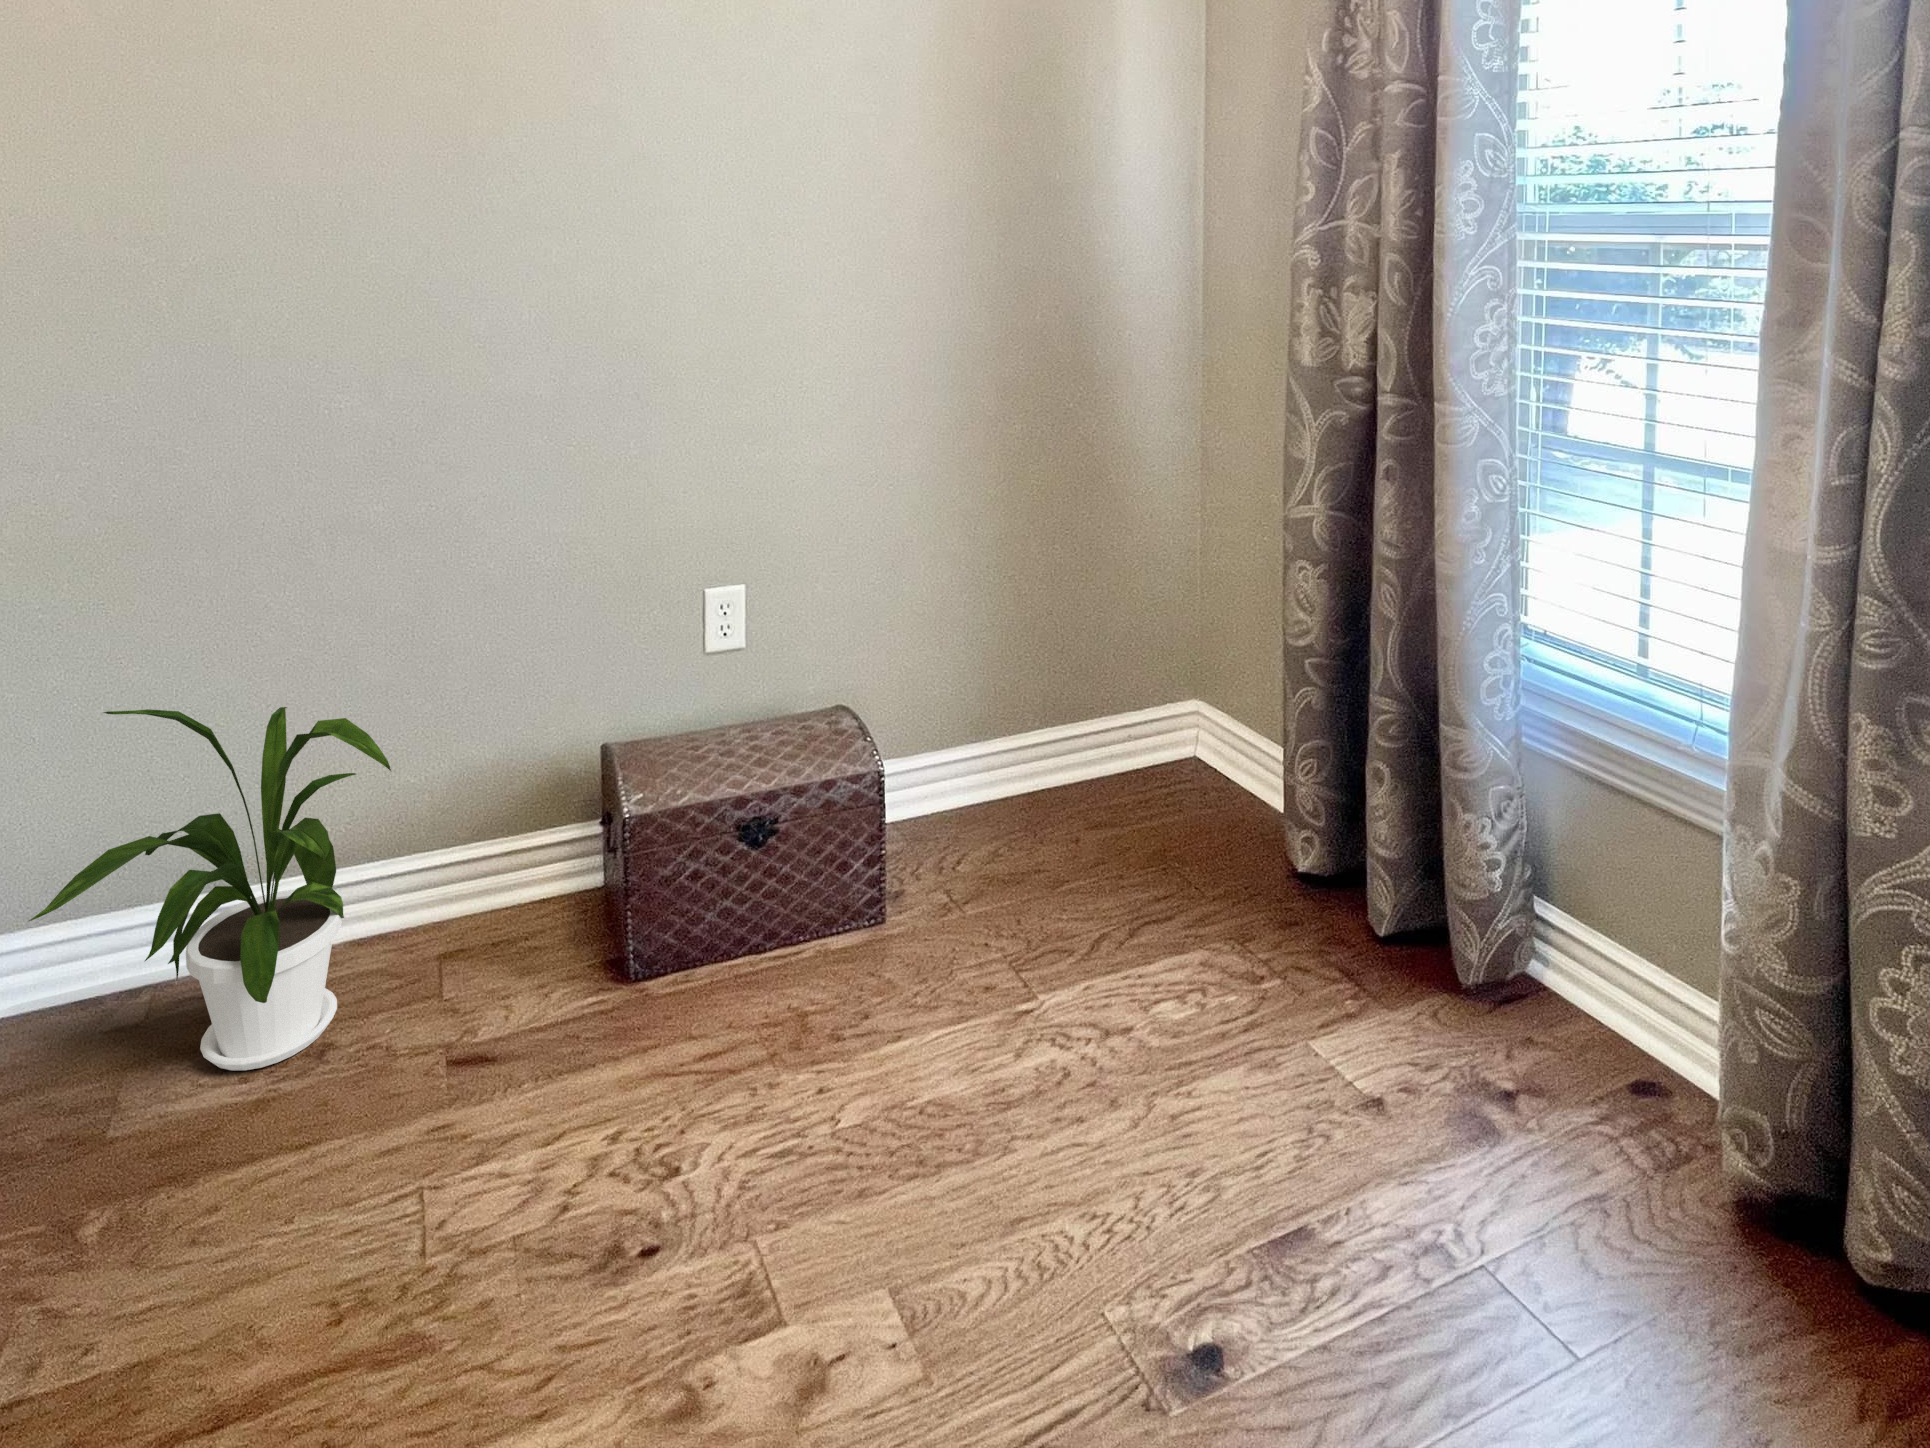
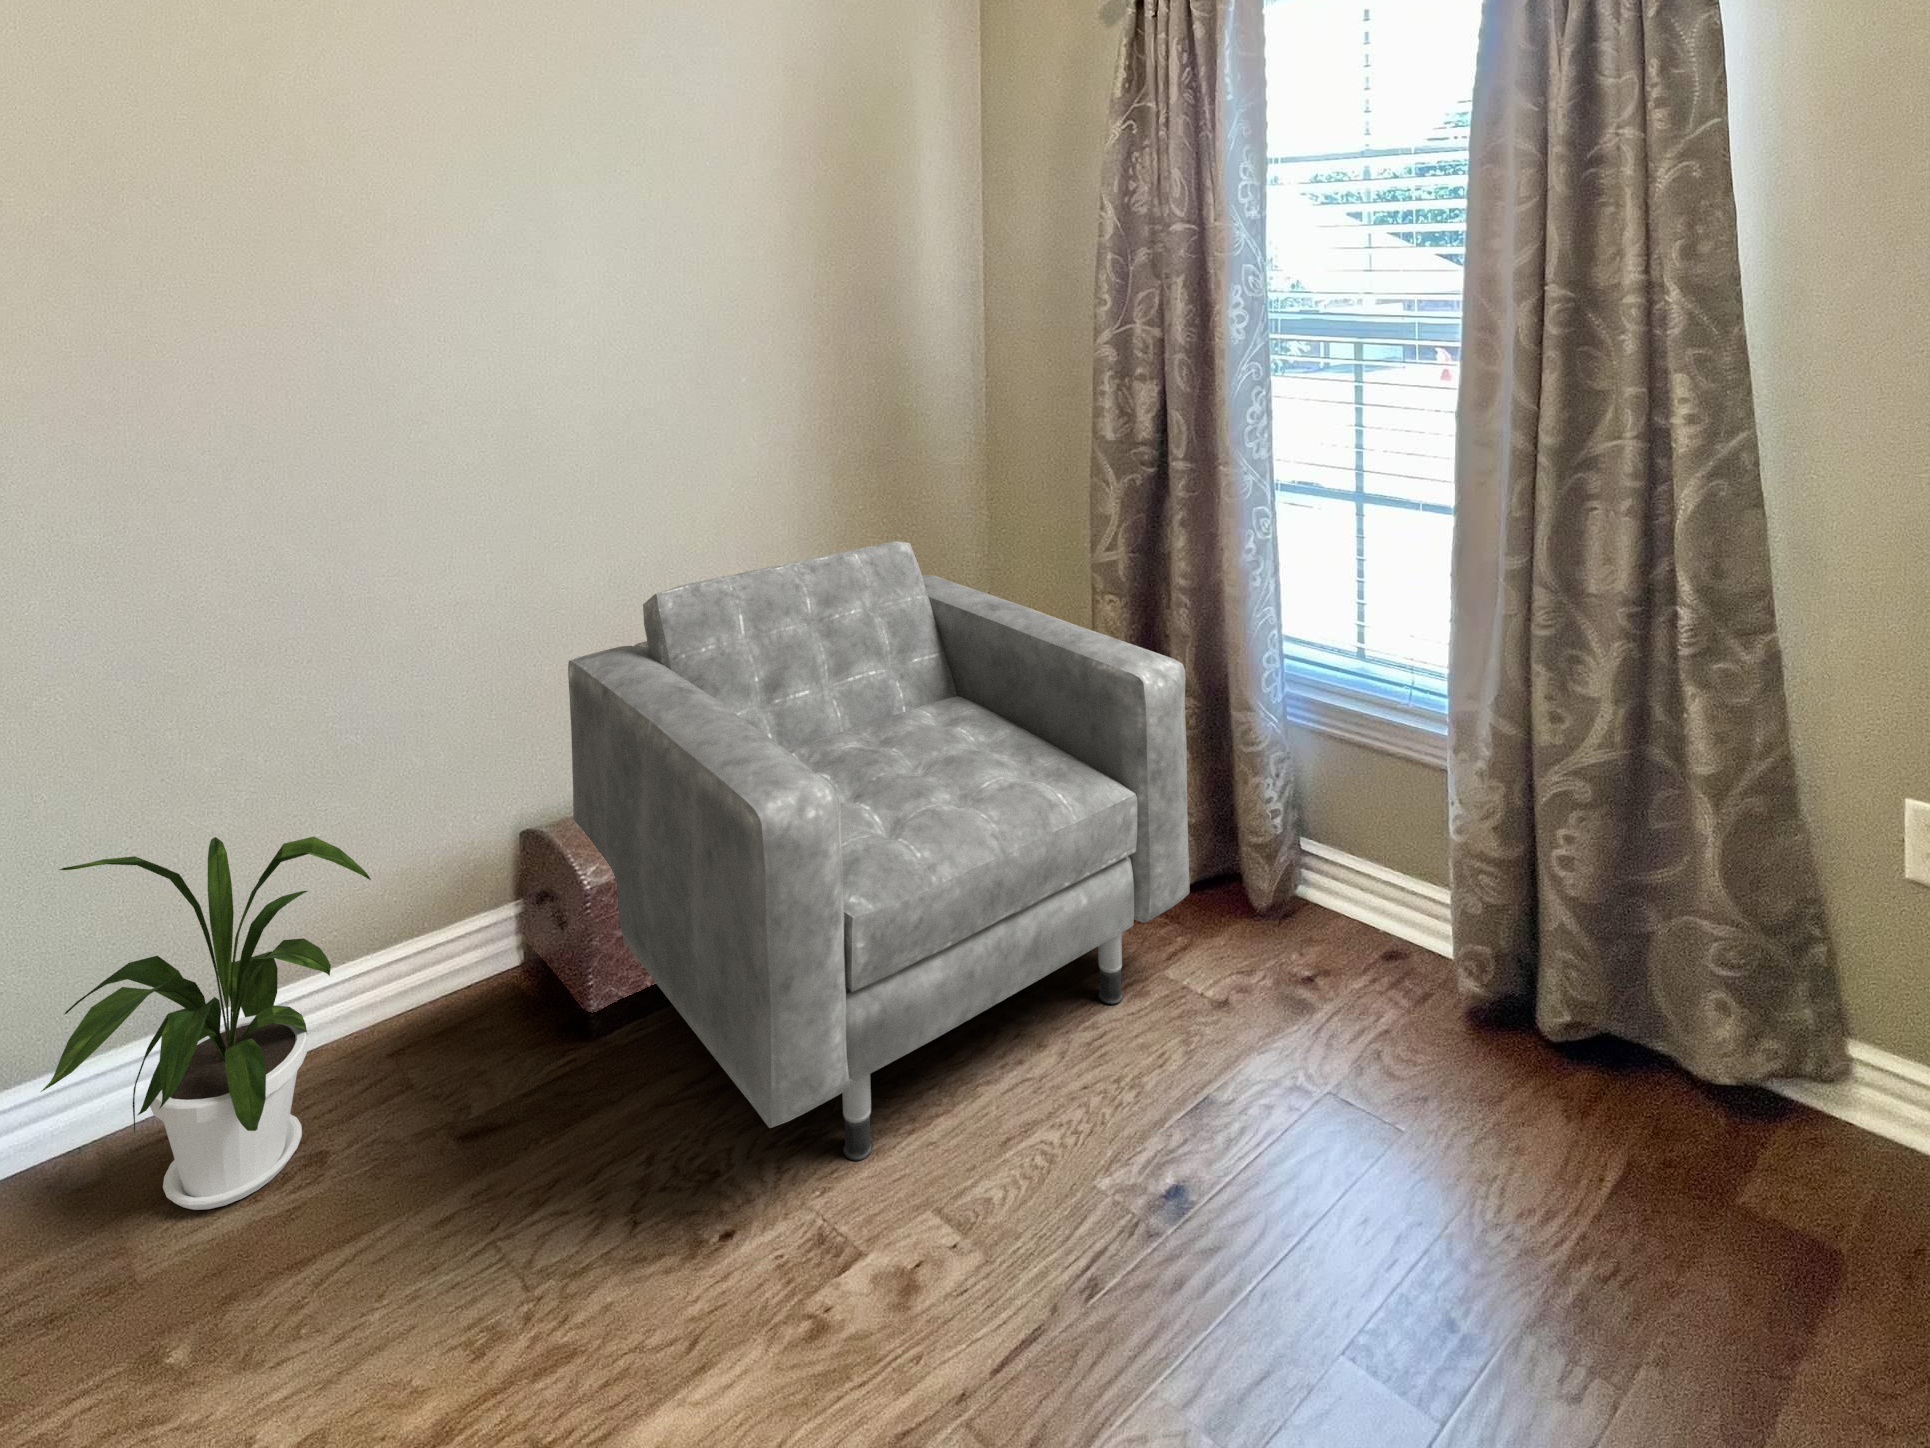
armchair: none [651,478,1341,1189] -> present [568,541,1190,1161]

